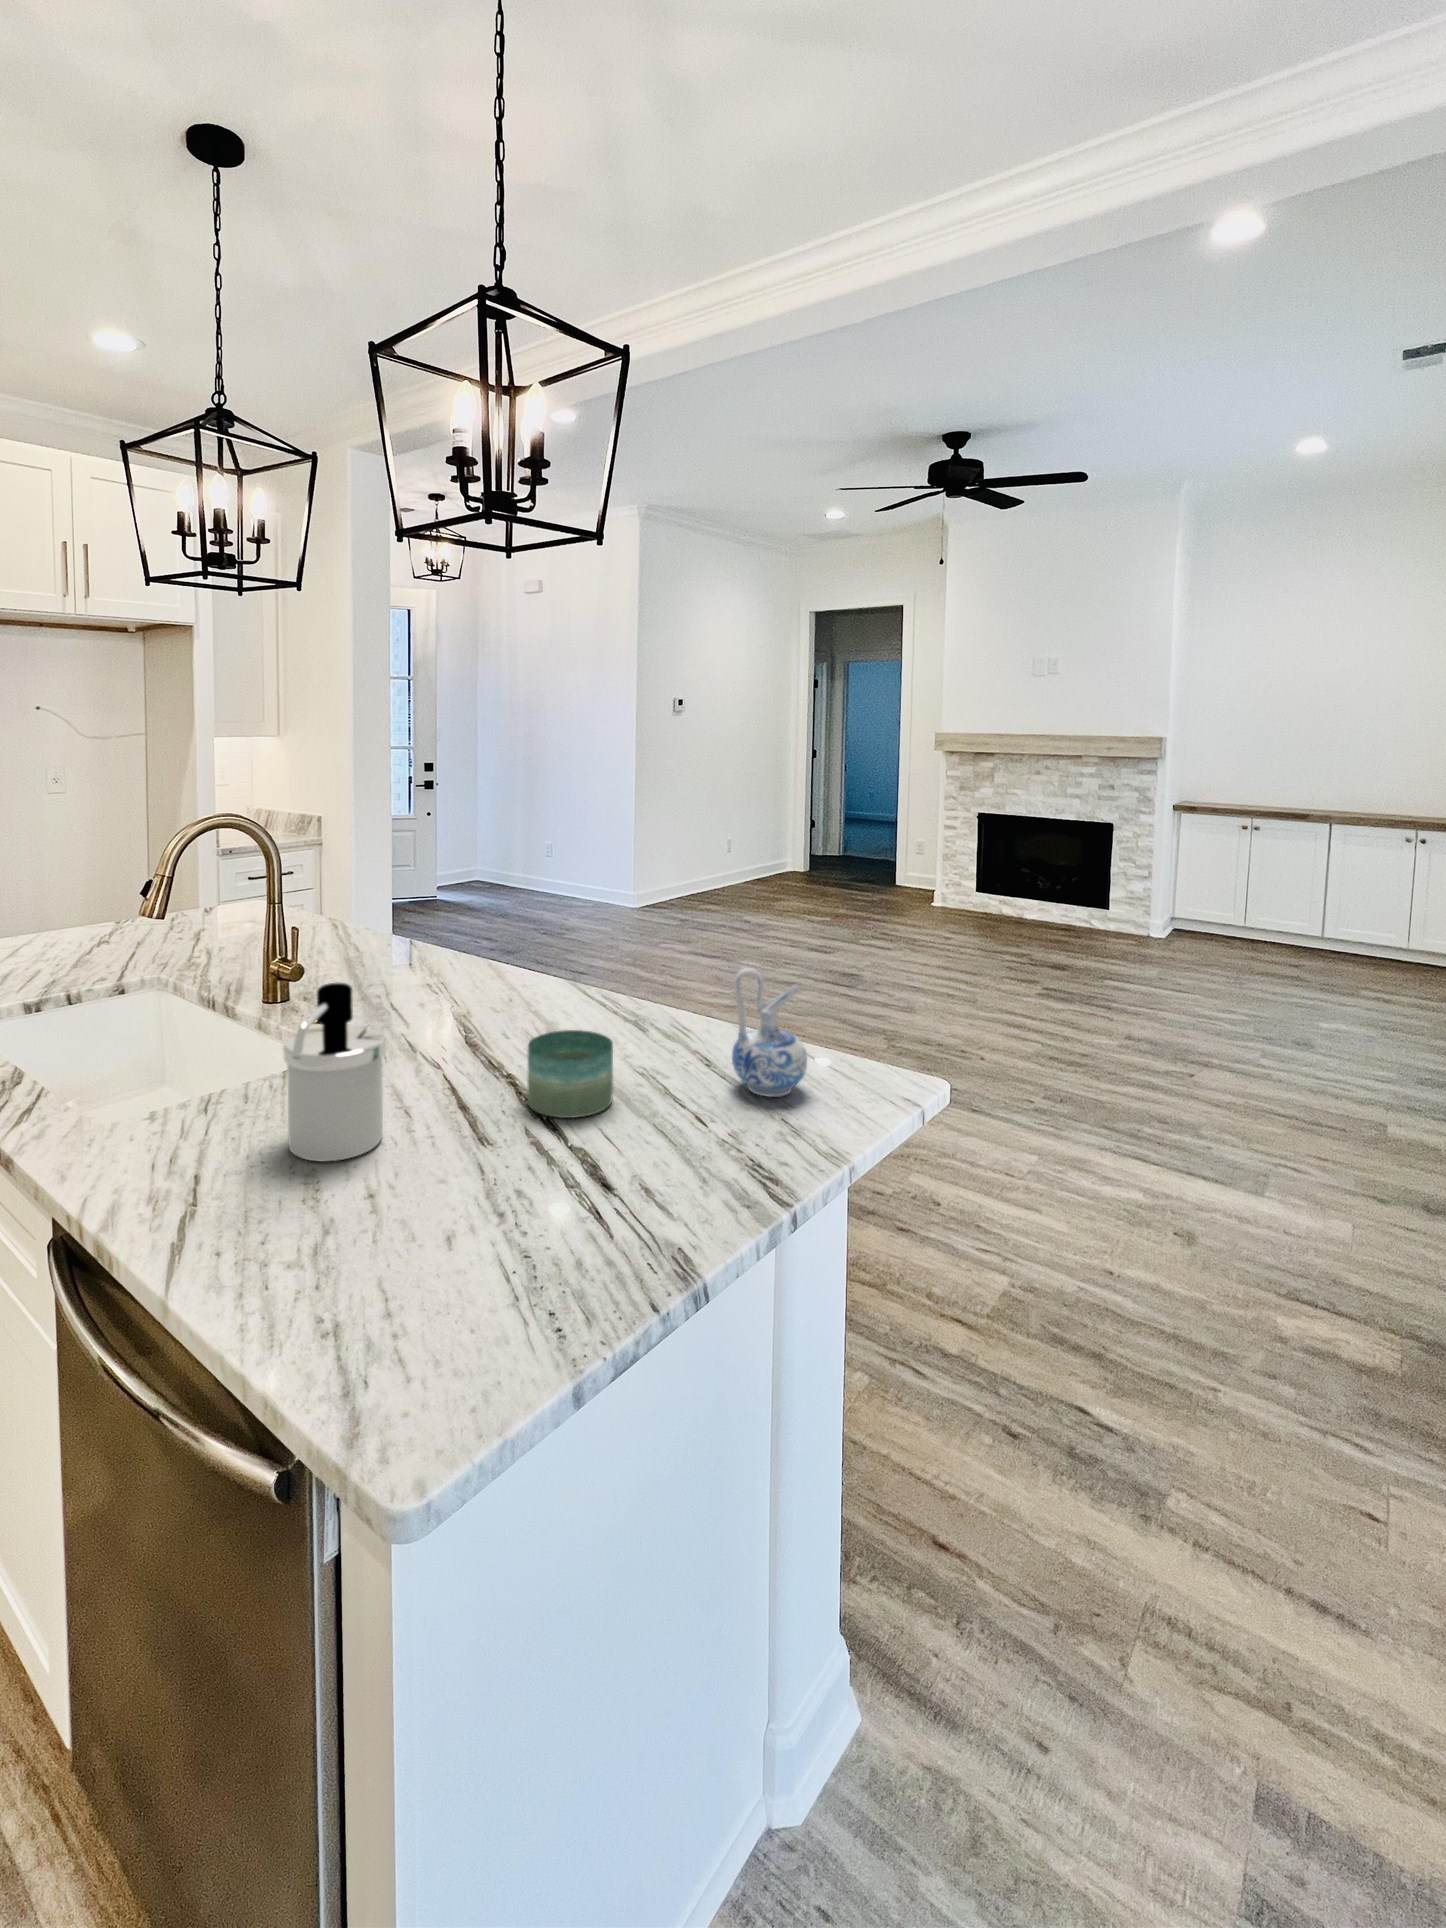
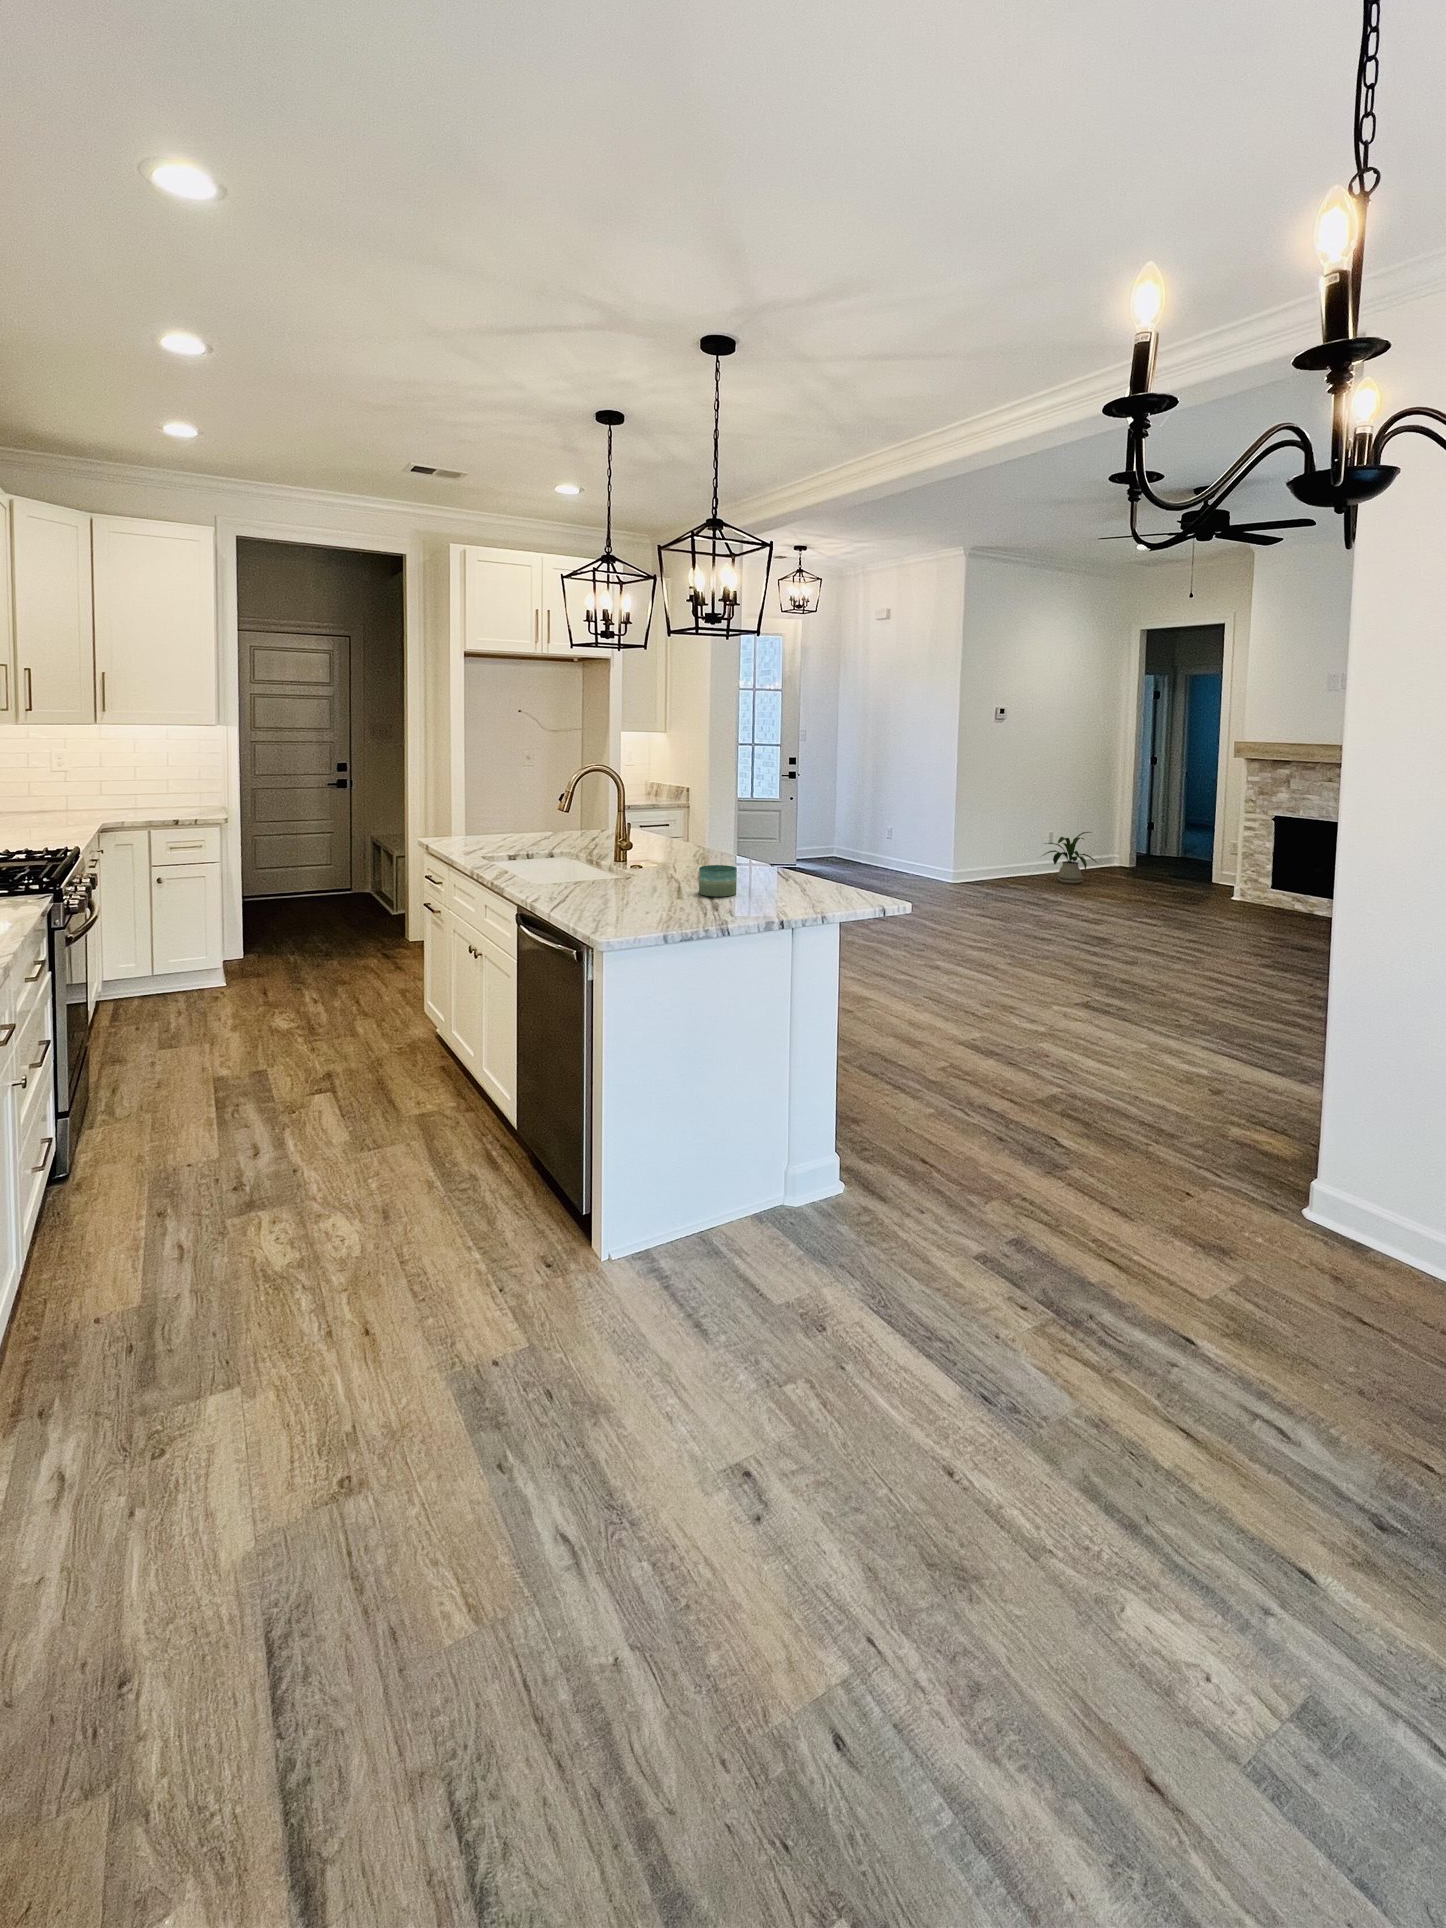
house plant: none [724,839,789,899] -> present [1044,832,1096,883]
ceramic pitcher: present [732,968,807,1097] -> none [791,840,825,899]
soap dispenser: present [283,983,386,1161] -> none [596,830,637,897]

